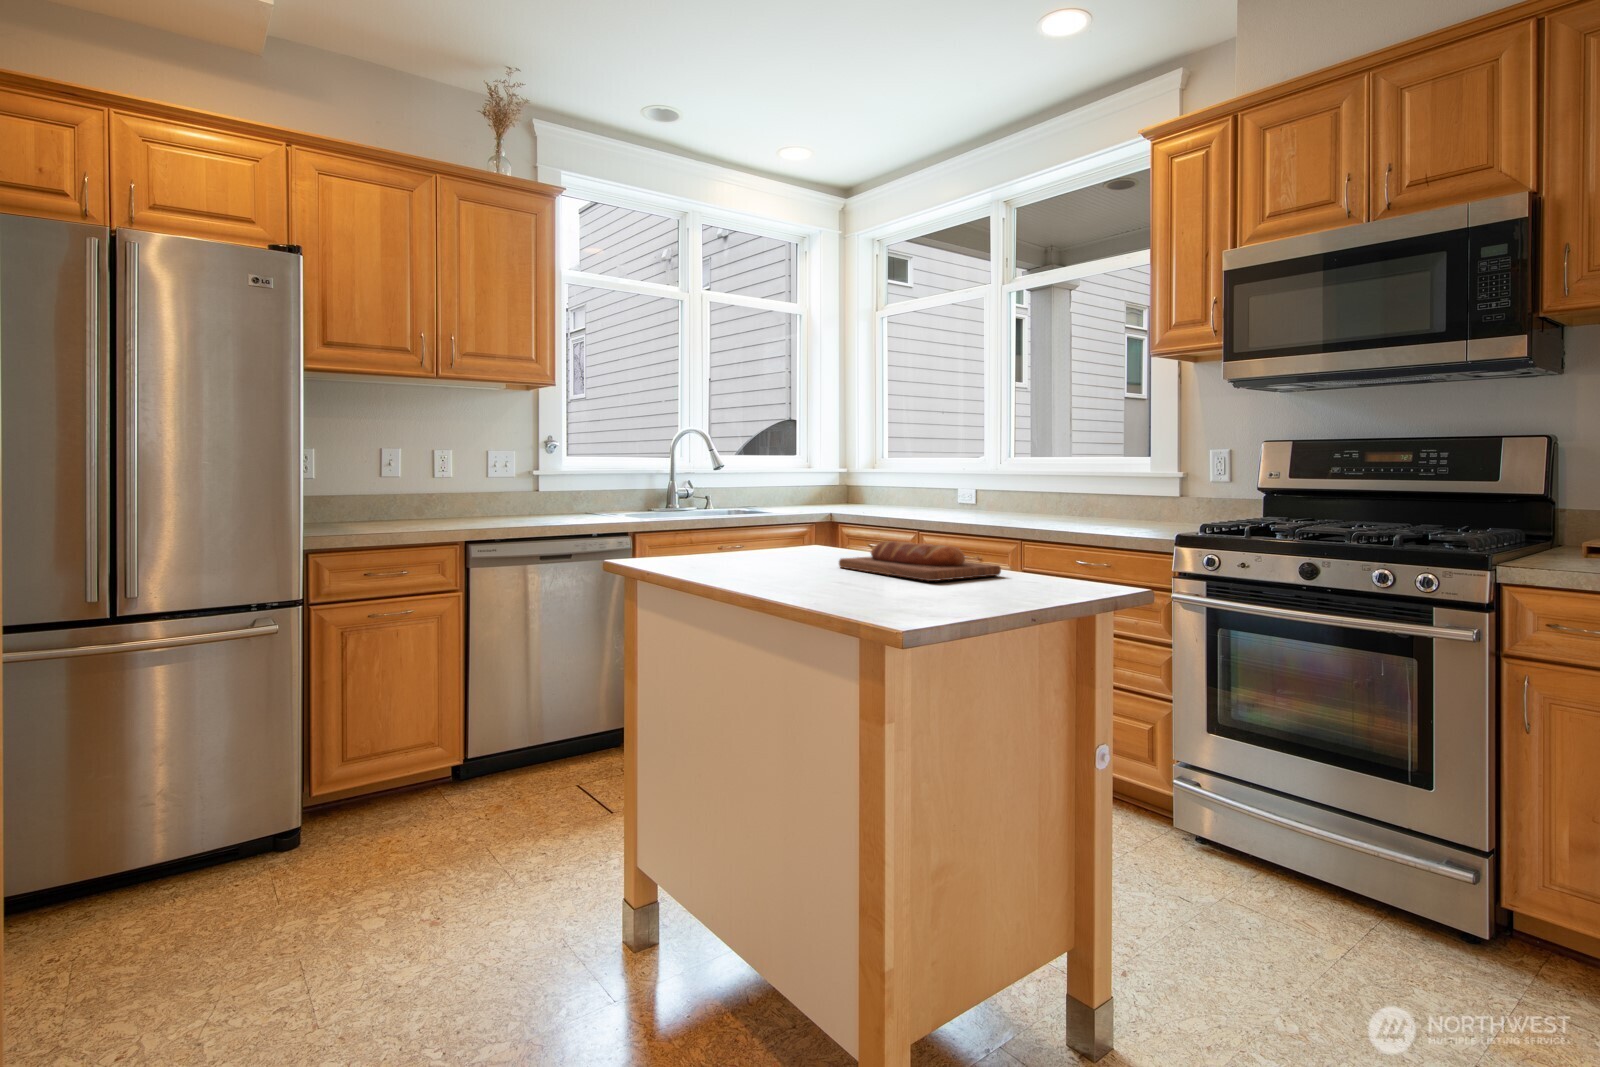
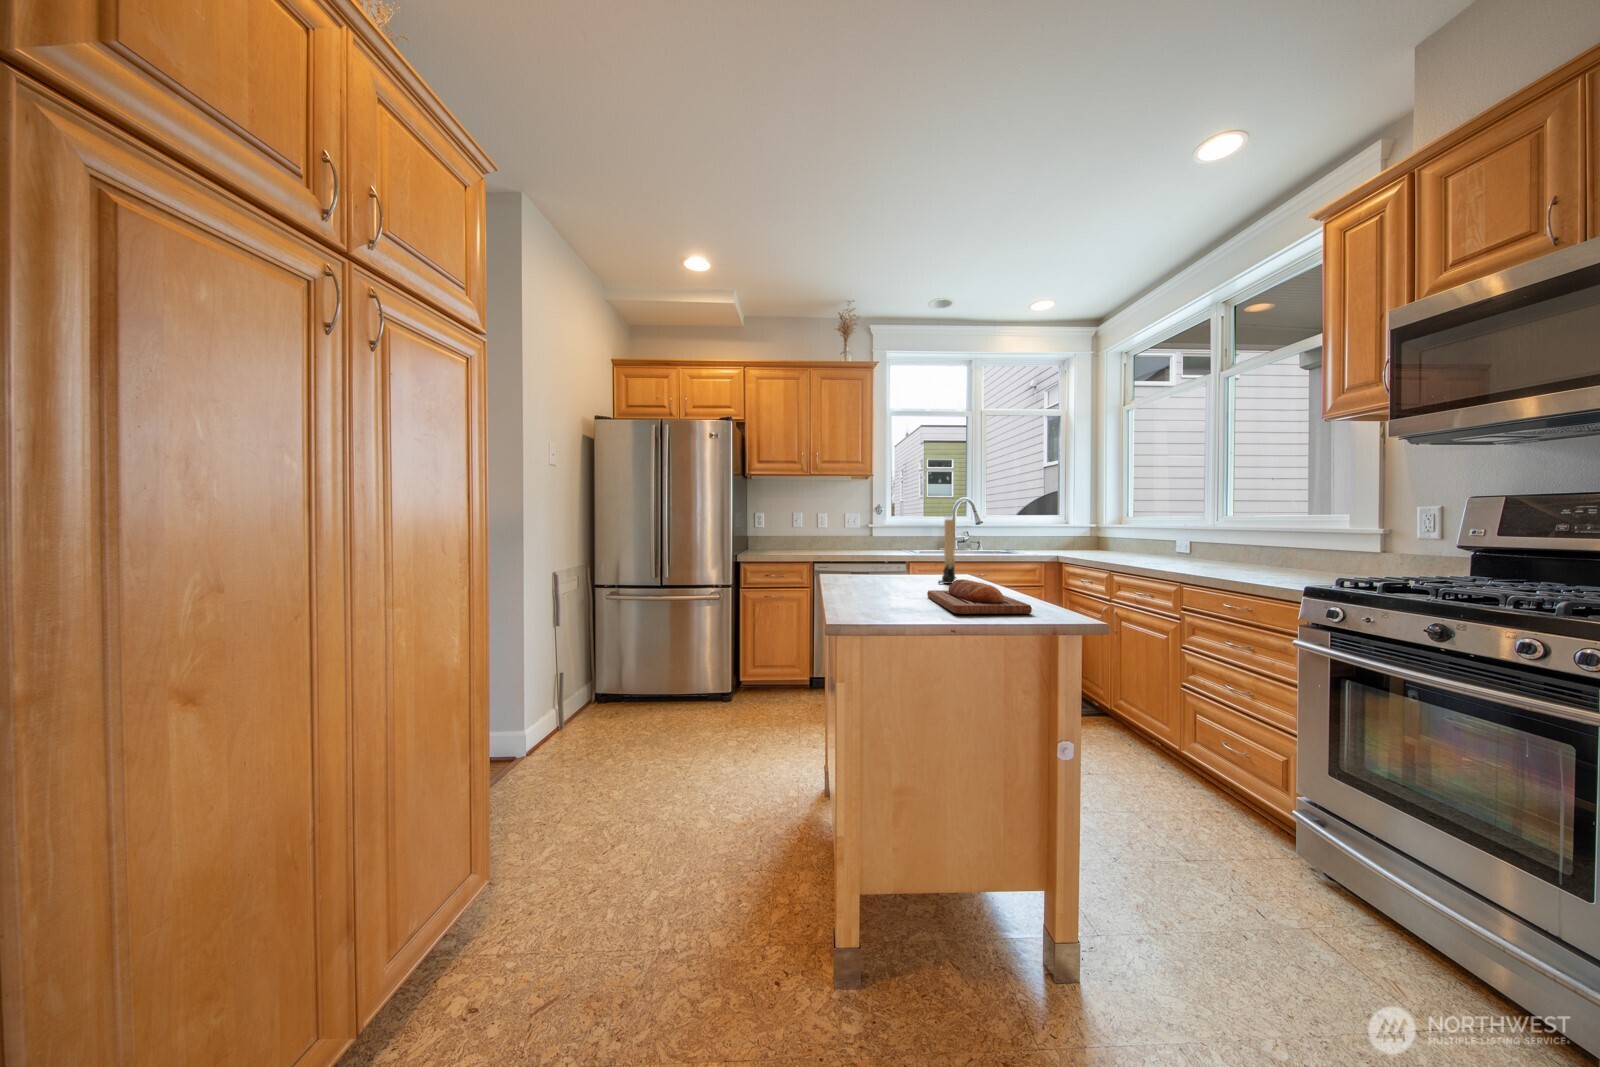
candle: none [802,460,824,552] -> present [938,519,956,584]

